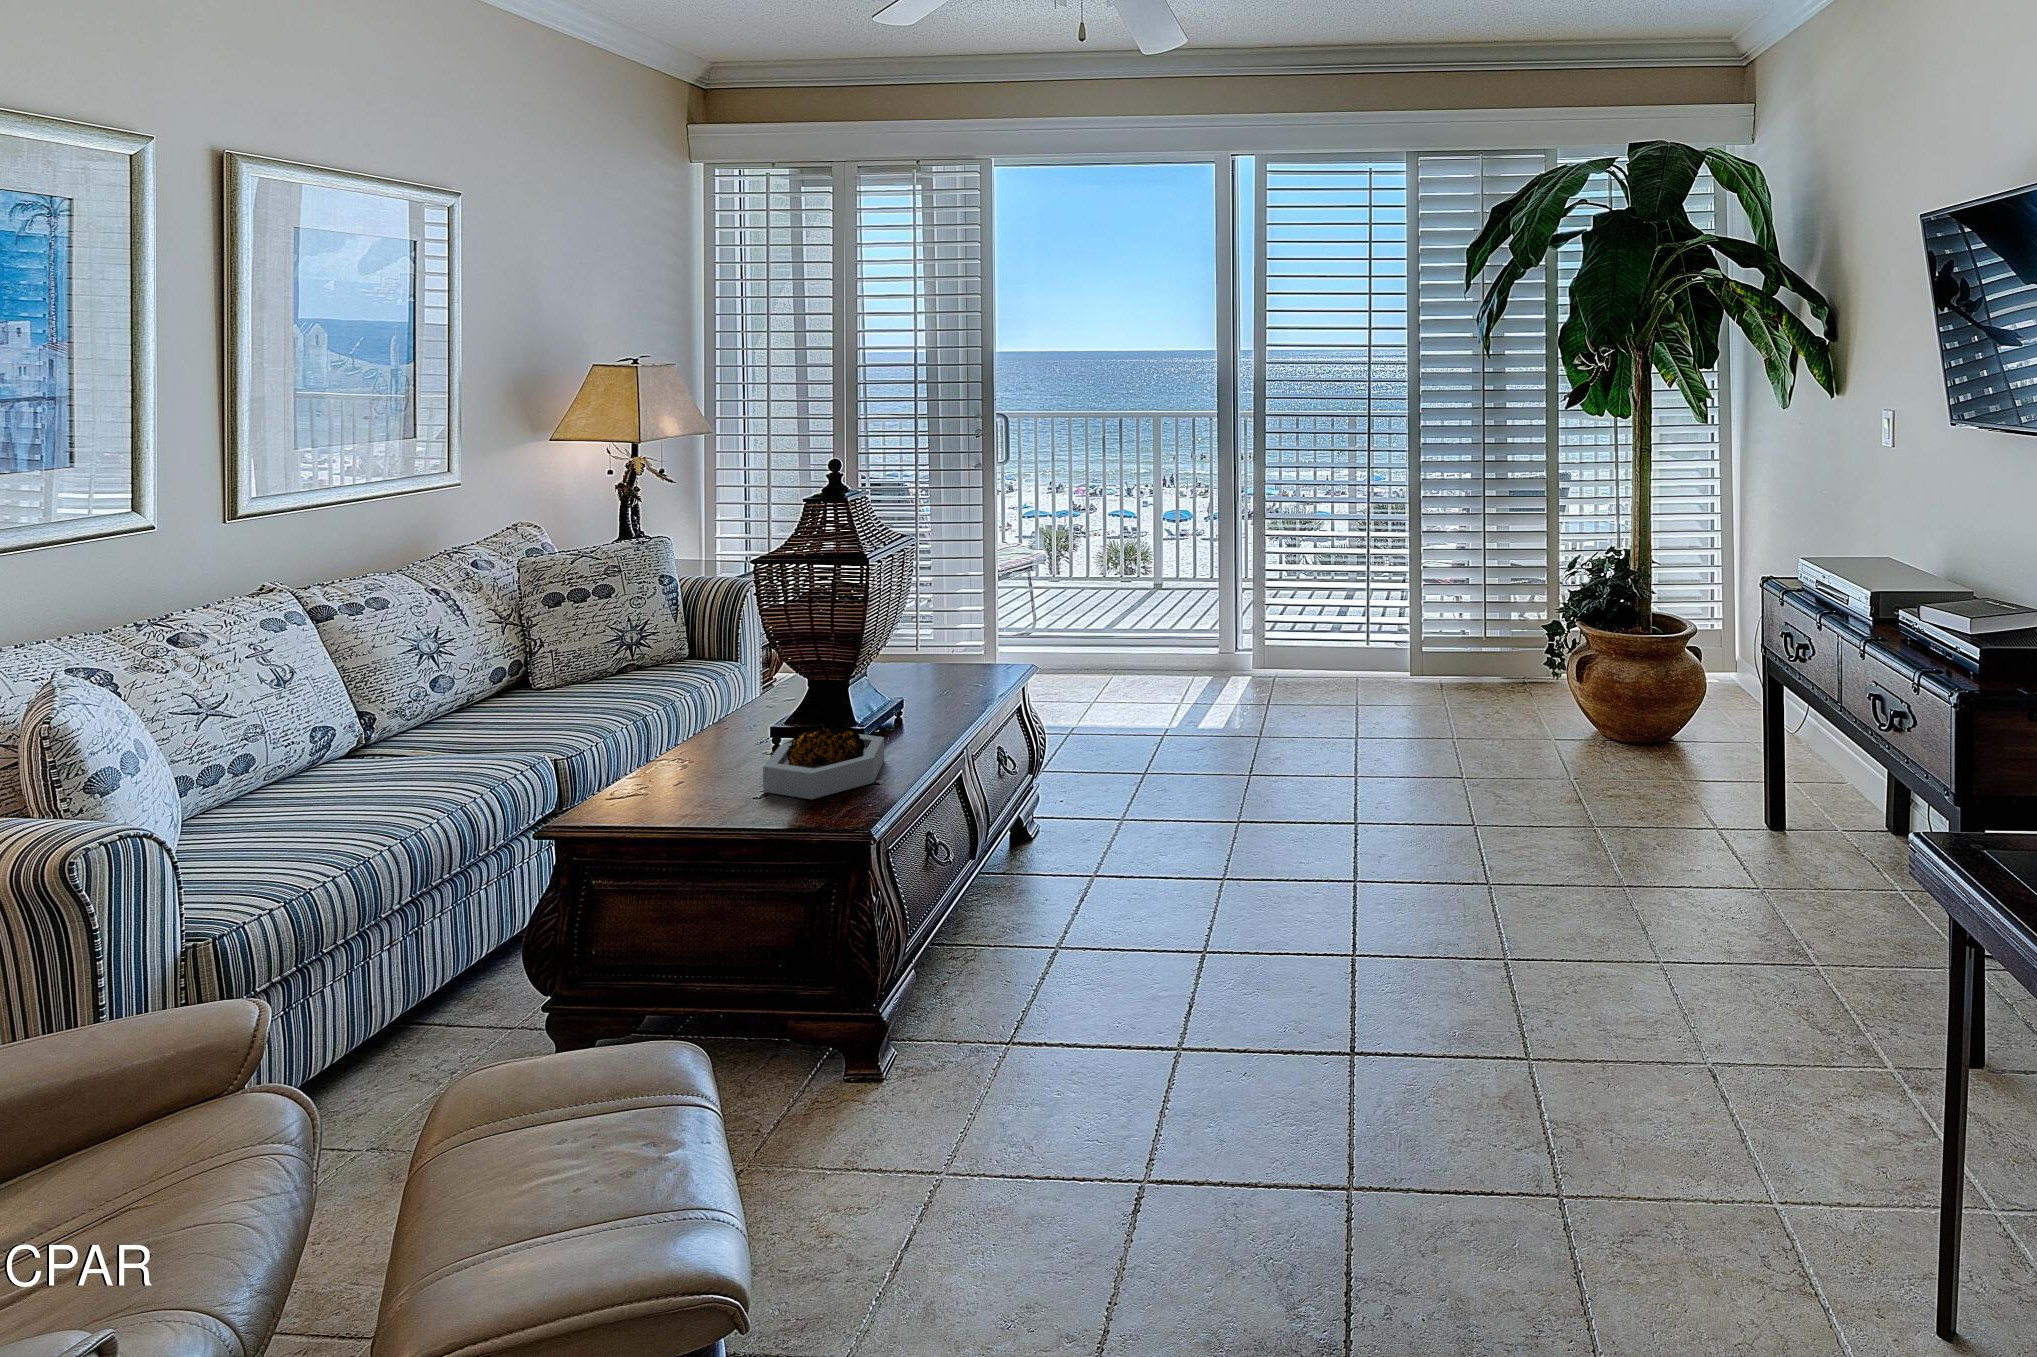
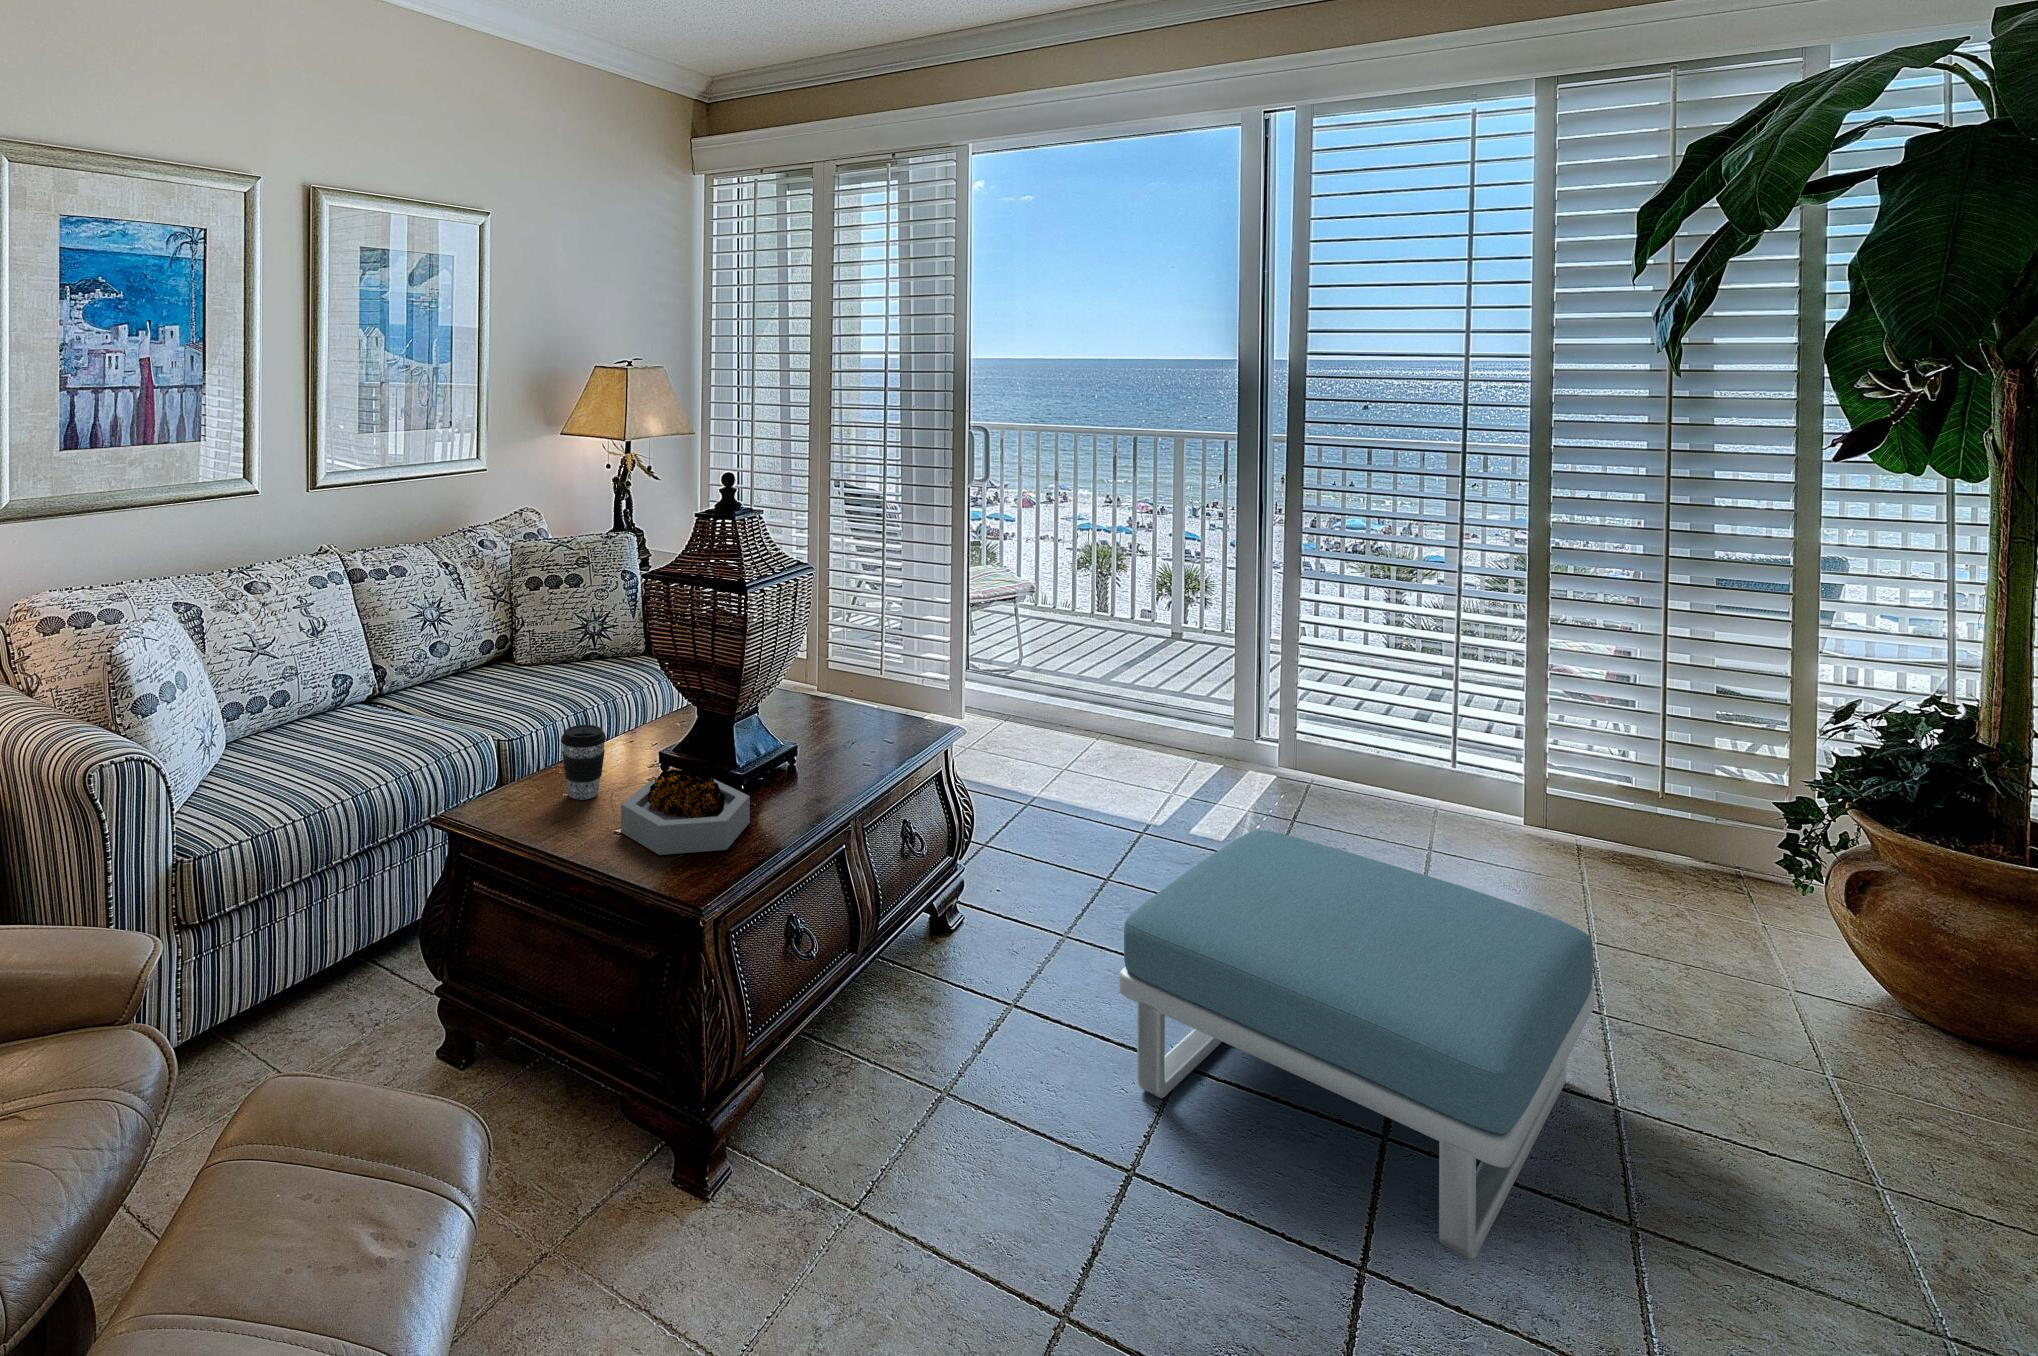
footstool: none [1181,698,1460,922] -> present [1119,830,1595,1259]
coffee cup: none [680,707,728,778] -> present [561,725,606,799]

